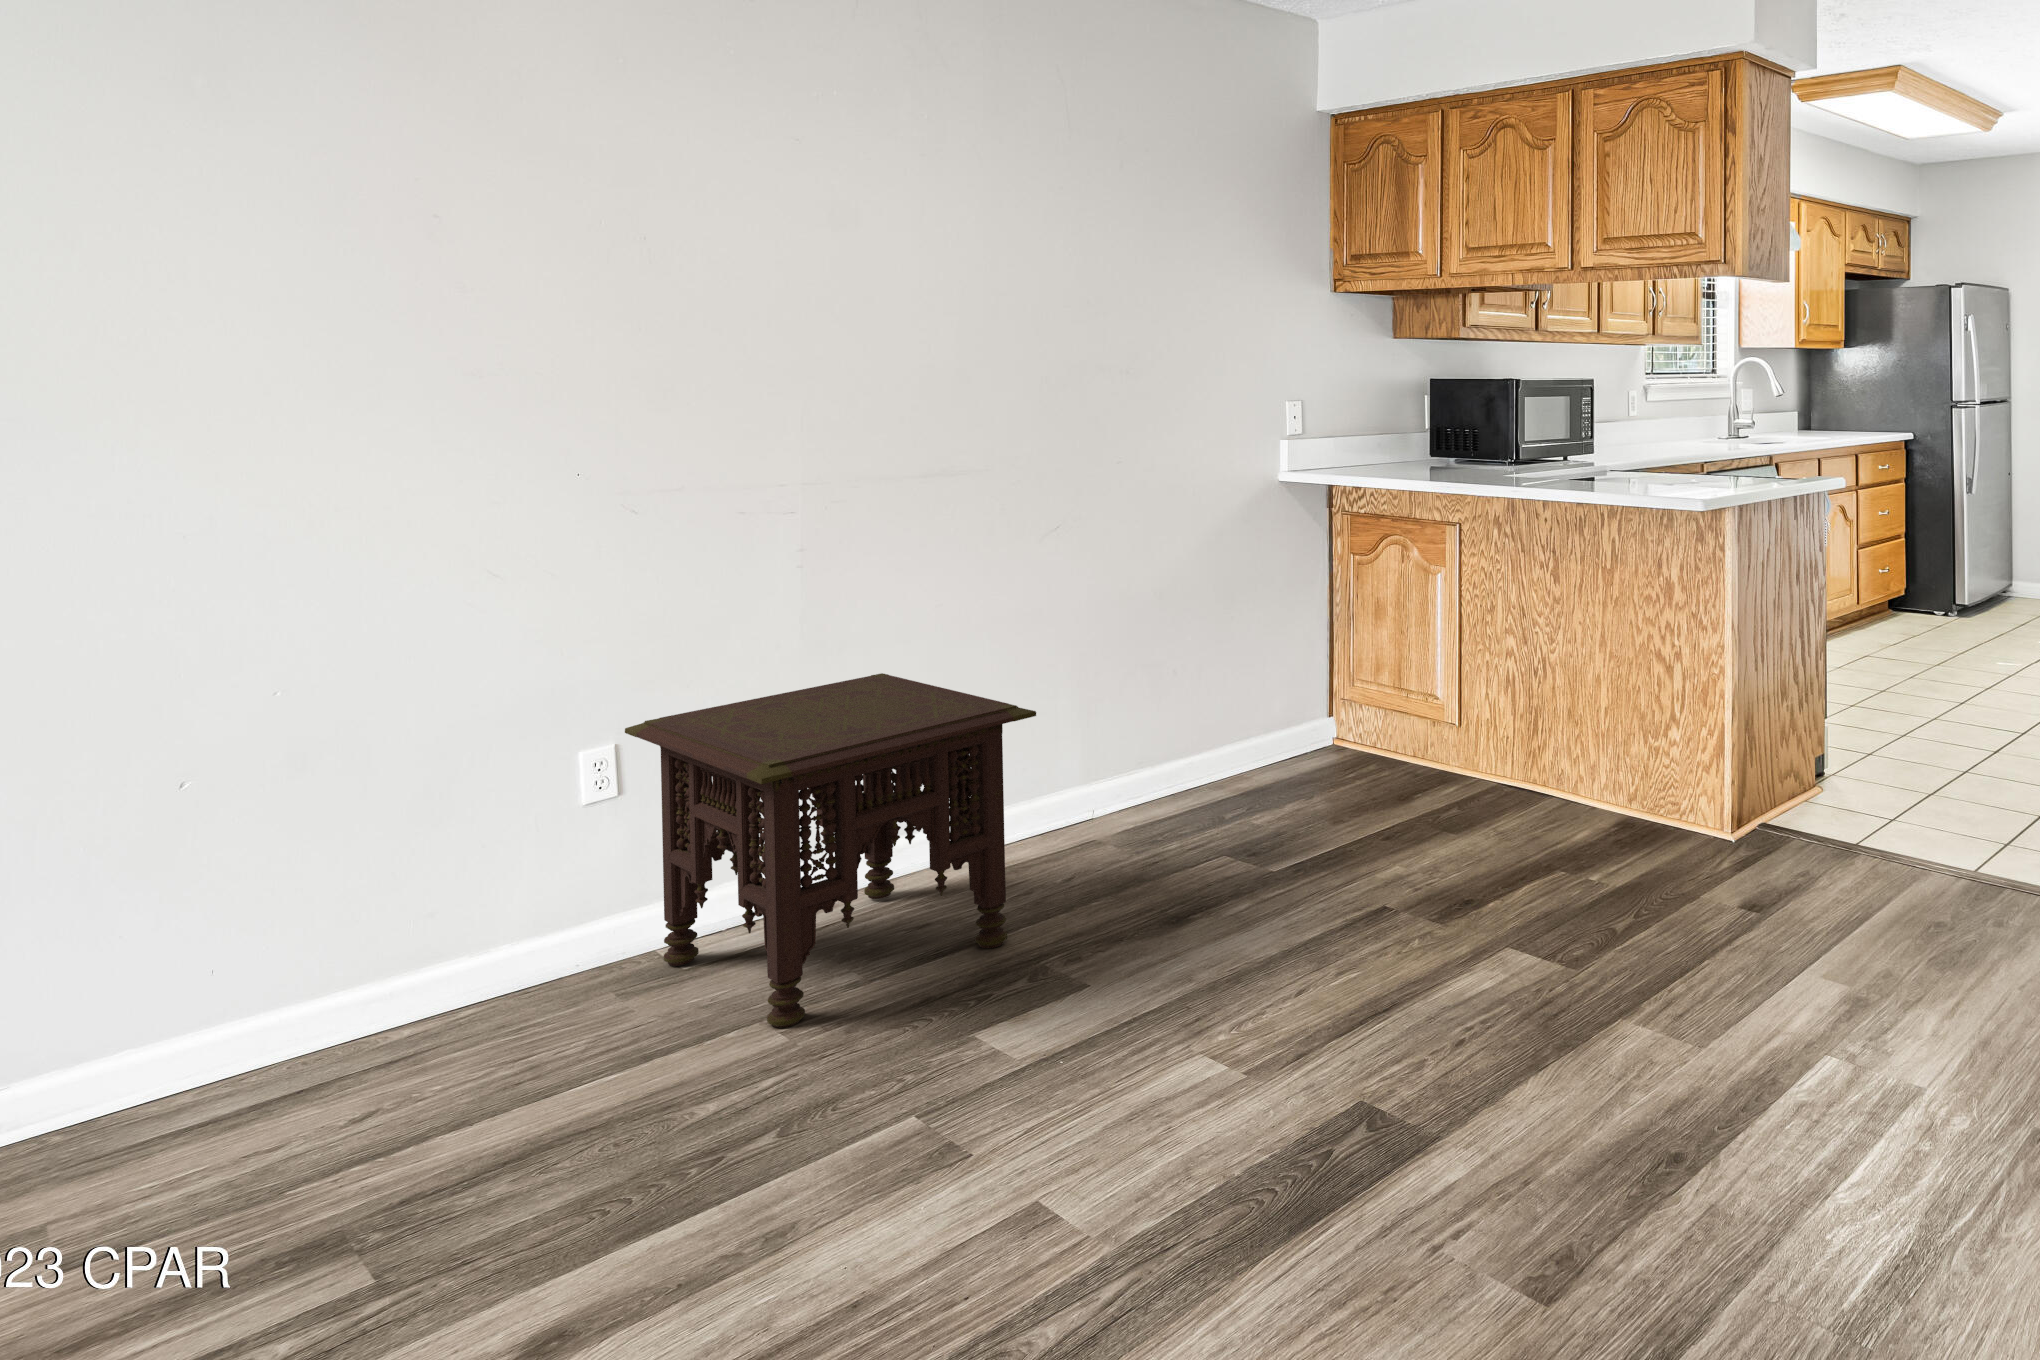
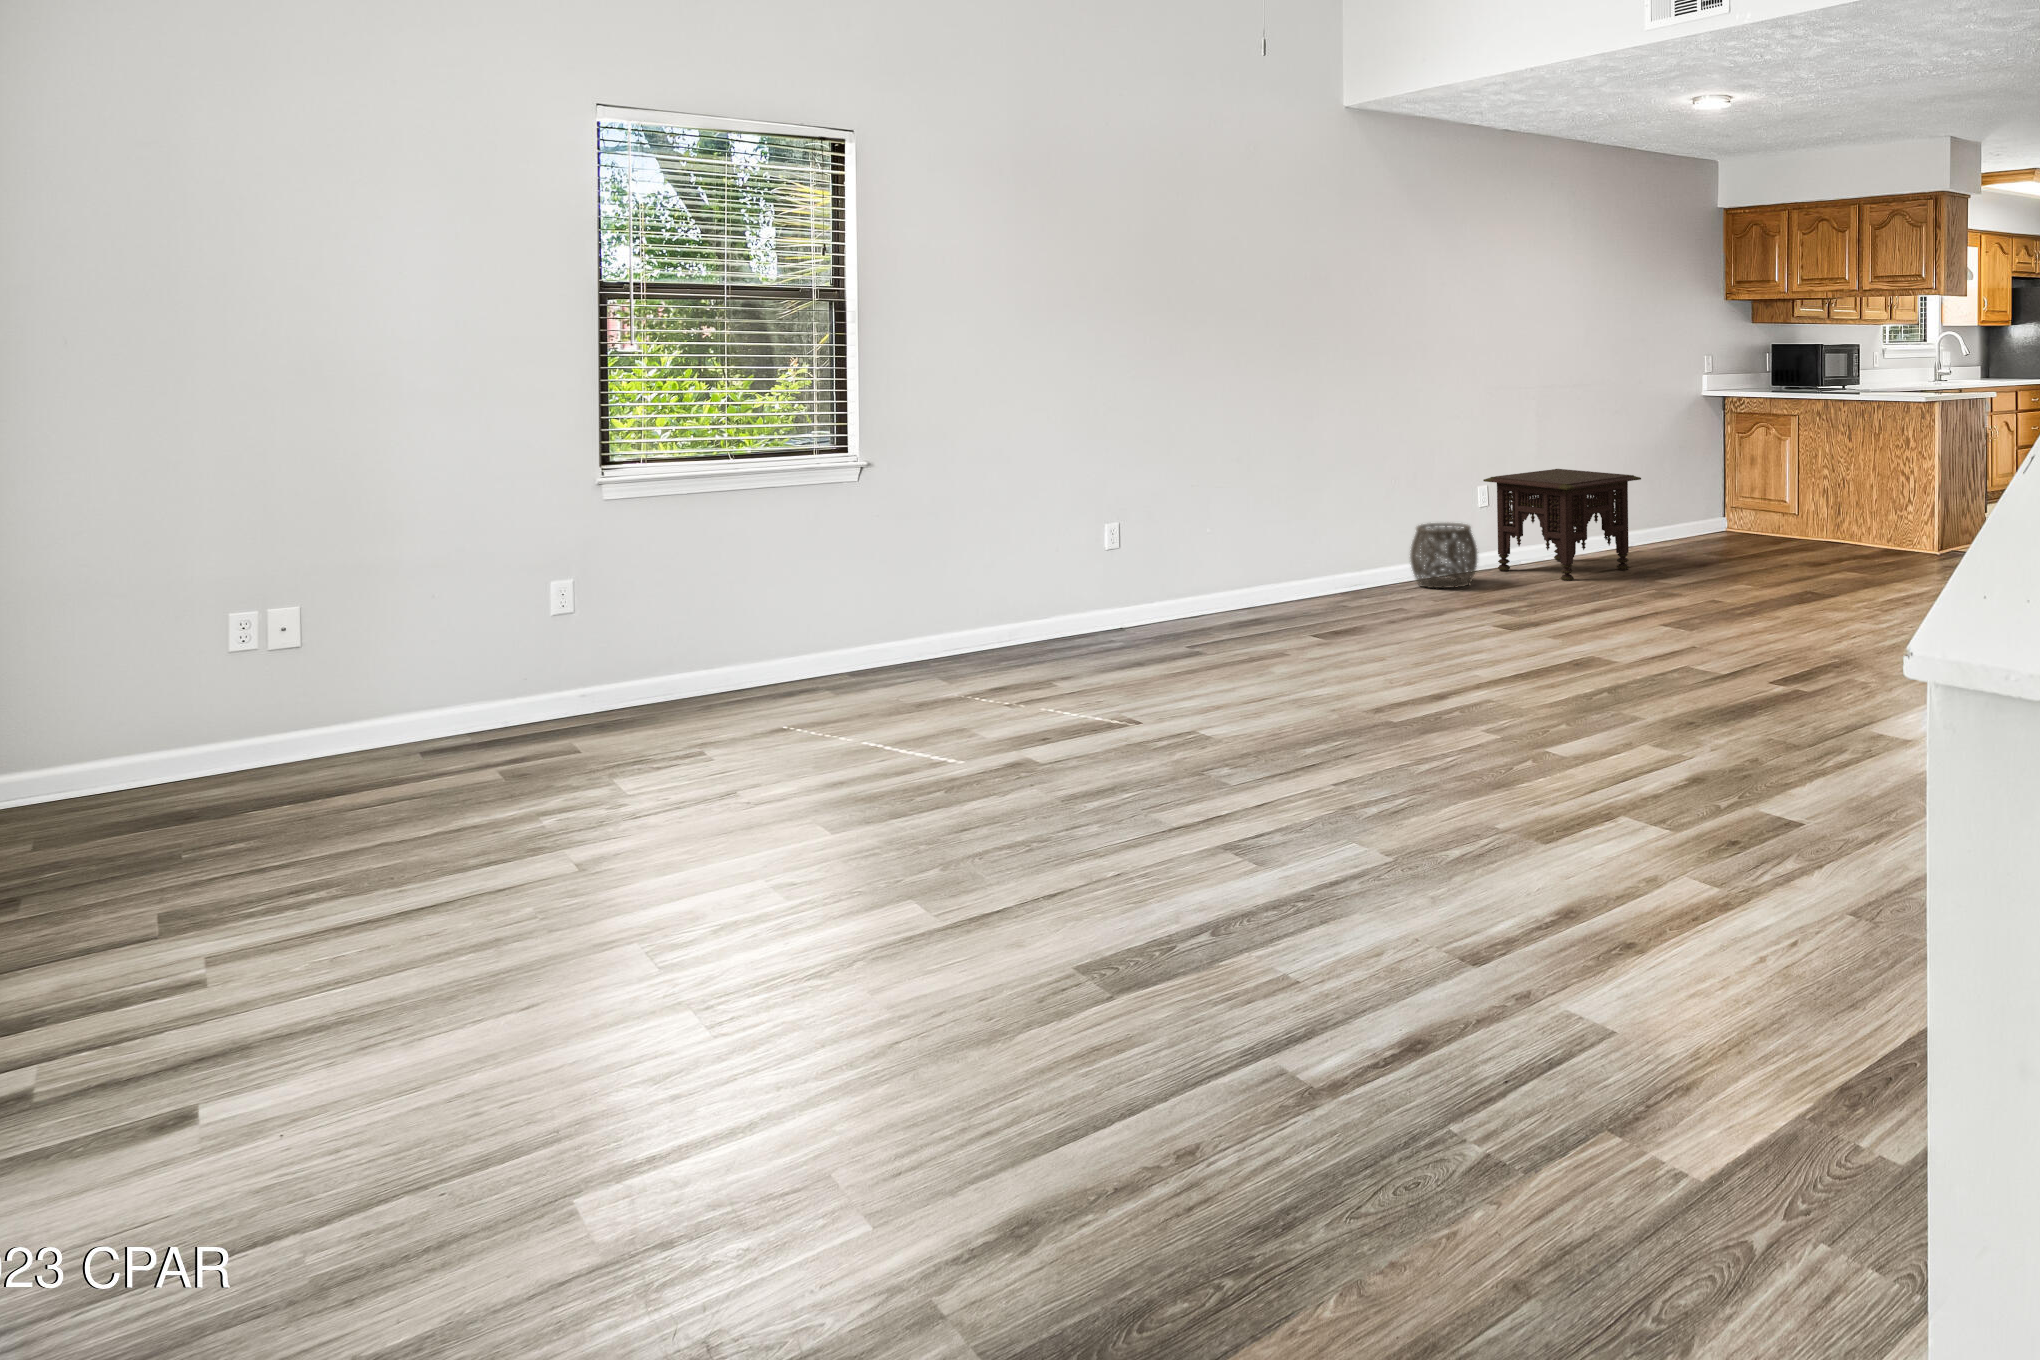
woven basket: none [267,876,509,1111] -> present [1410,523,1478,588]

